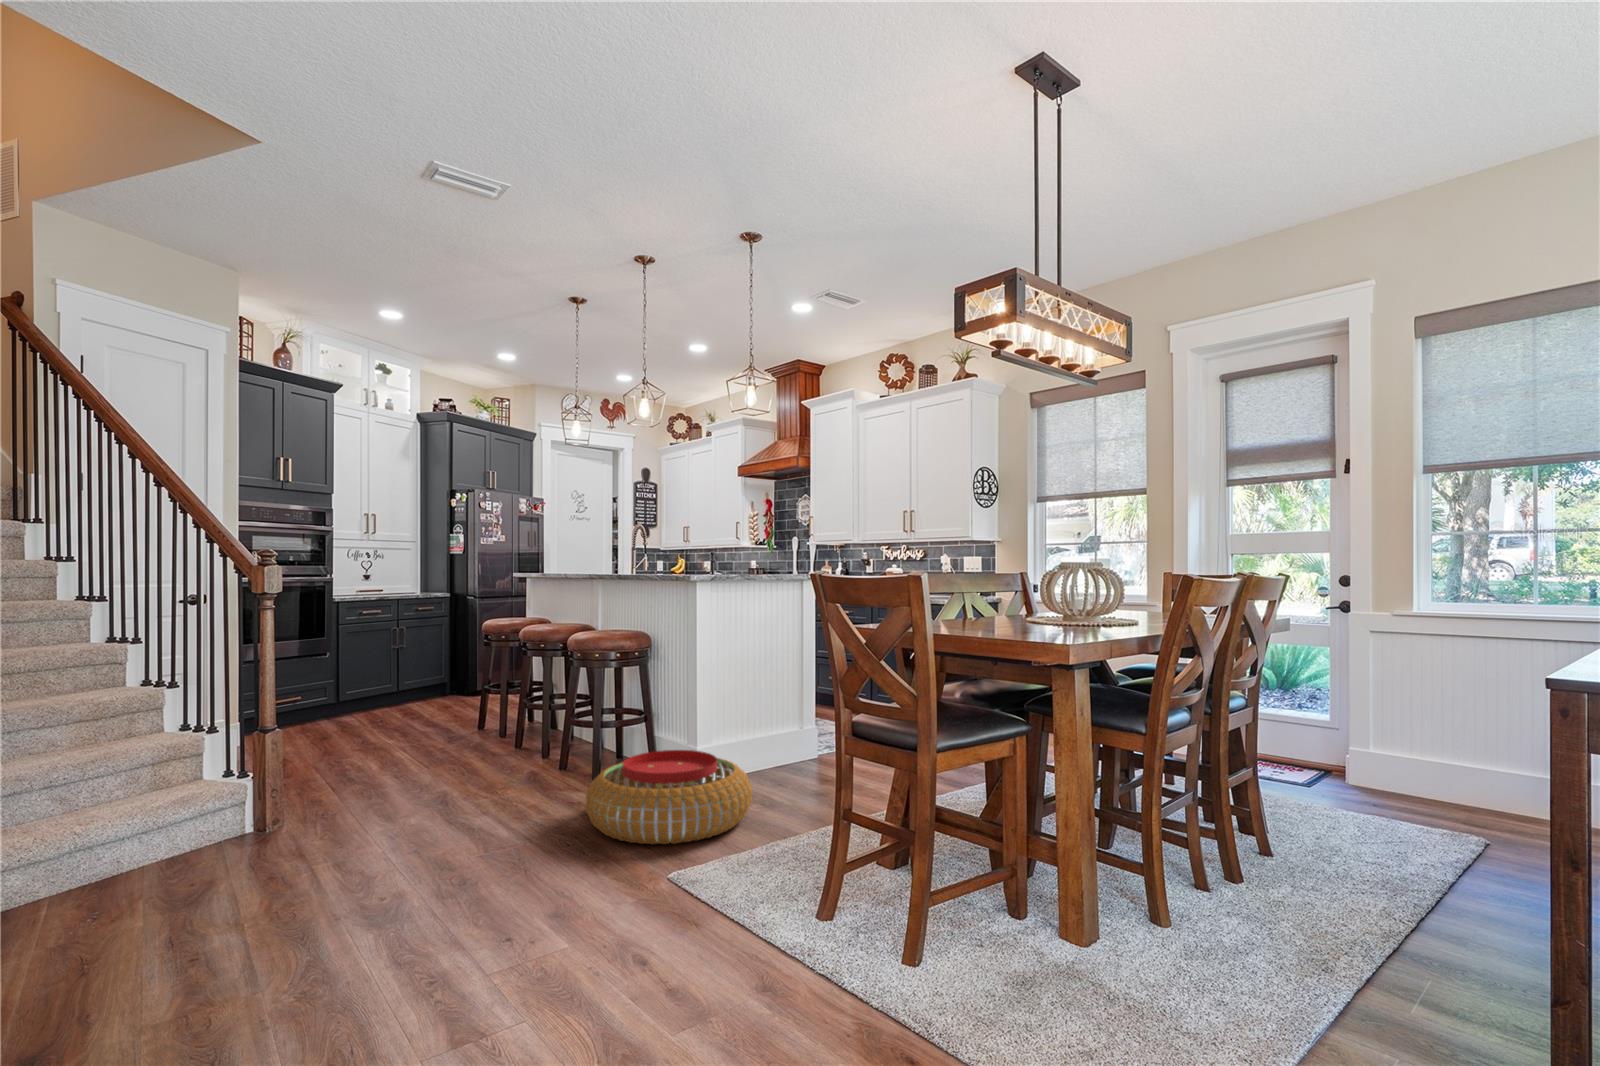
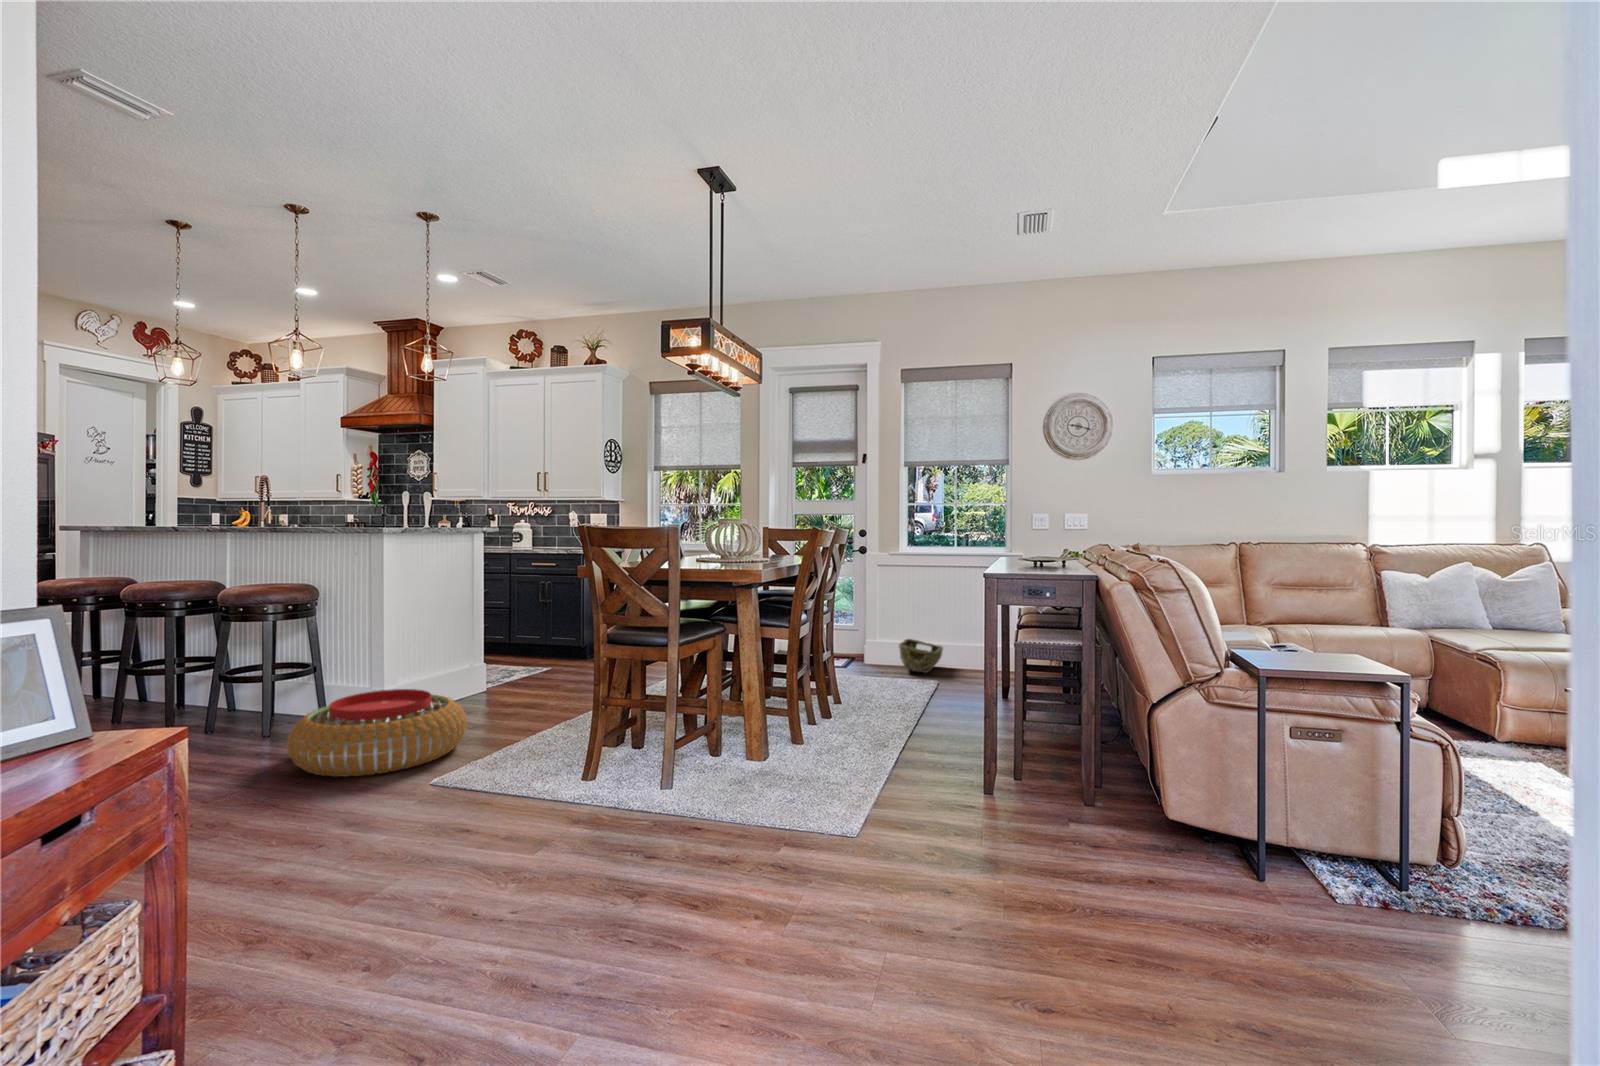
woven basket: none [1418,762,1527,830] -> present [899,639,943,673]

